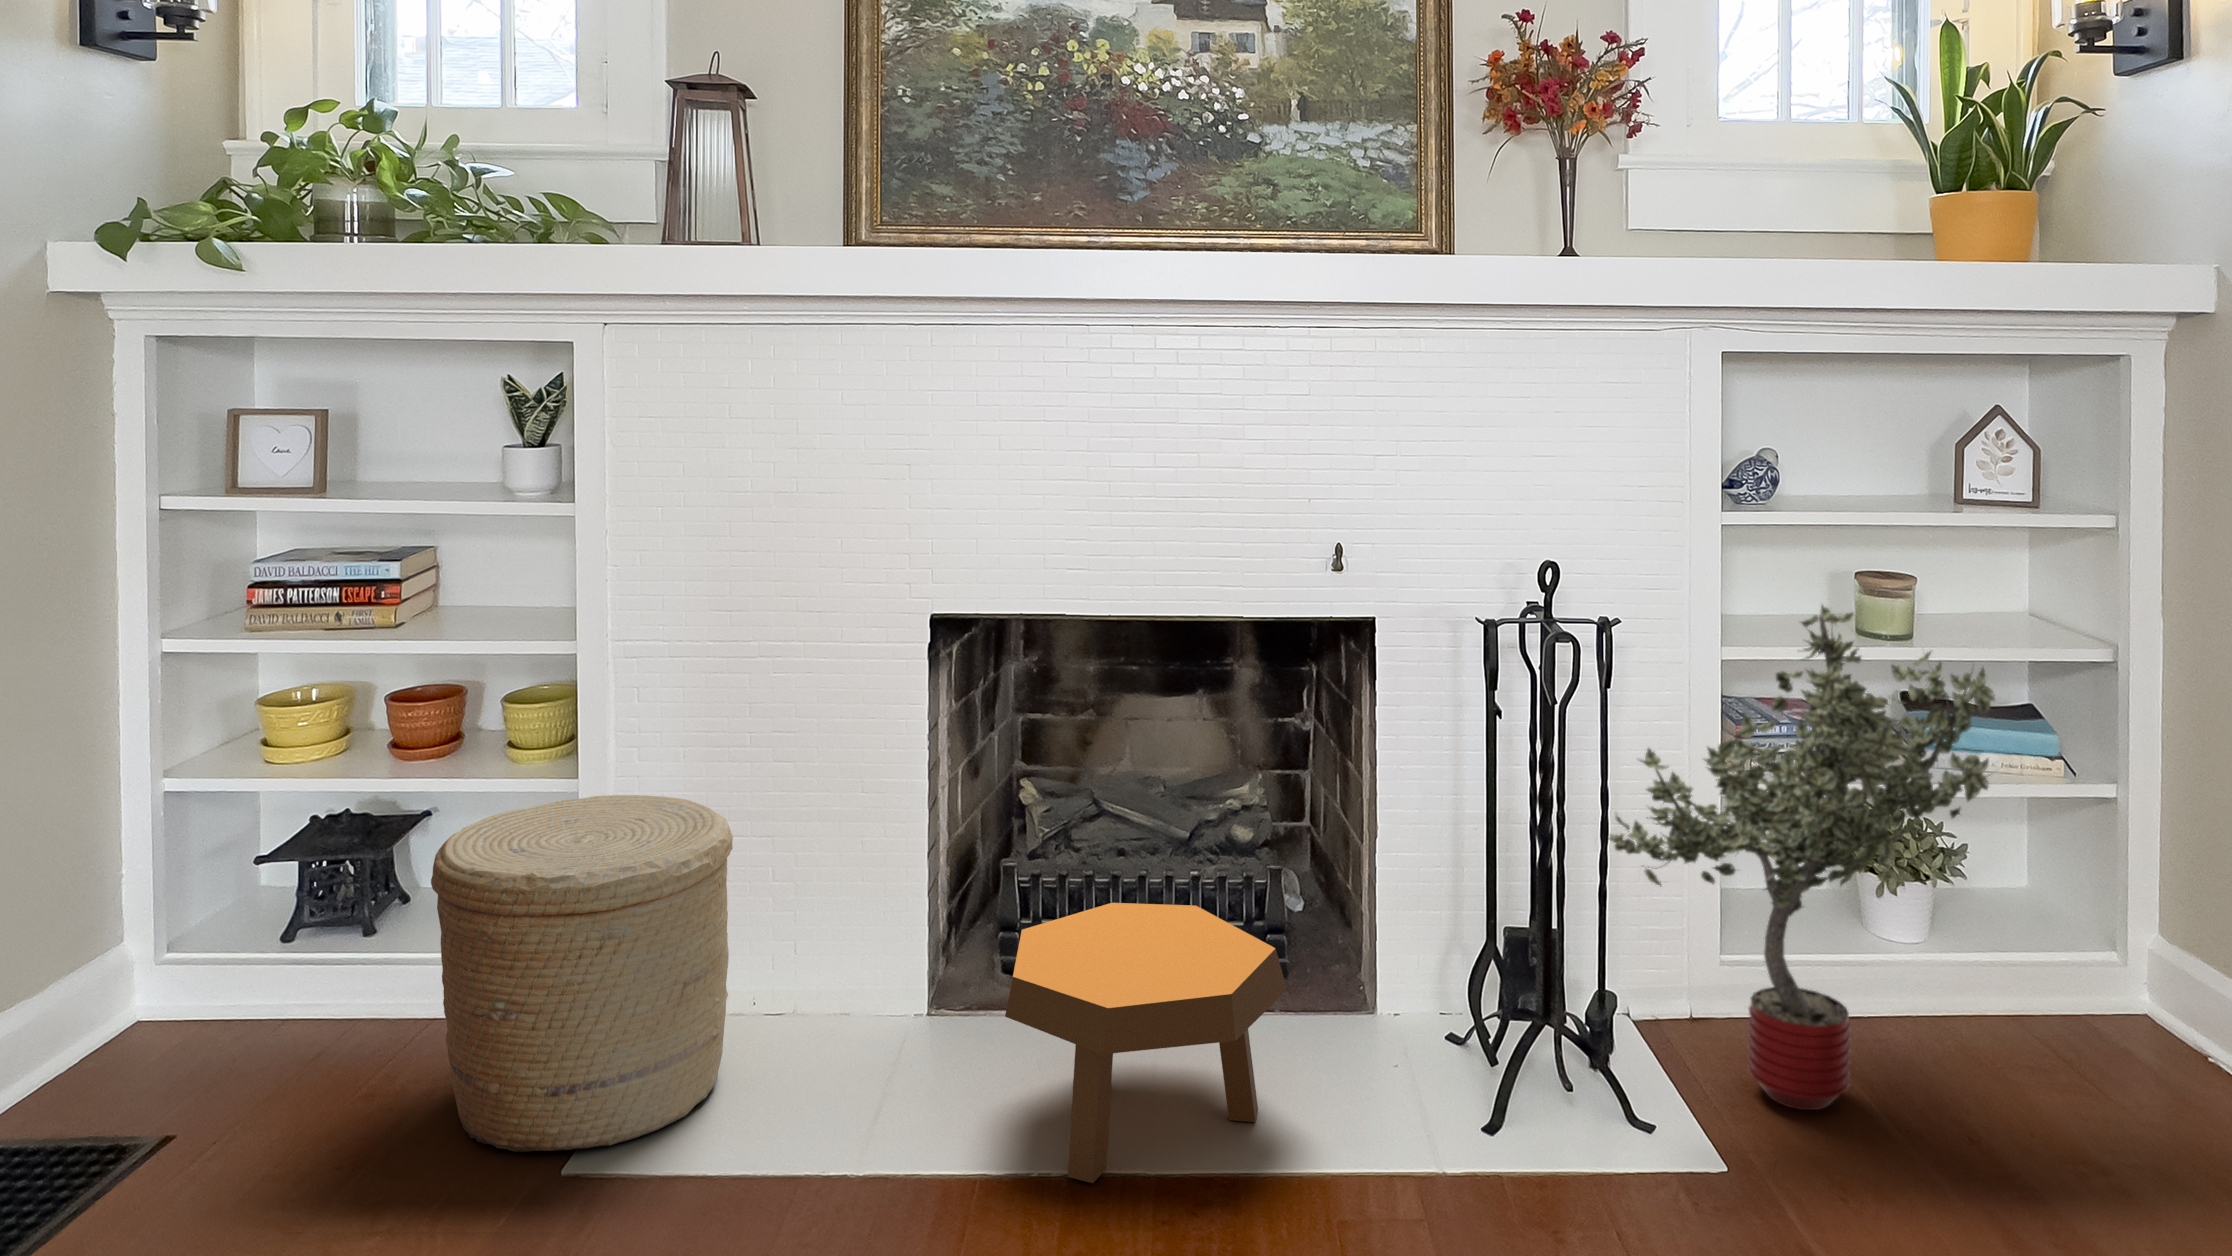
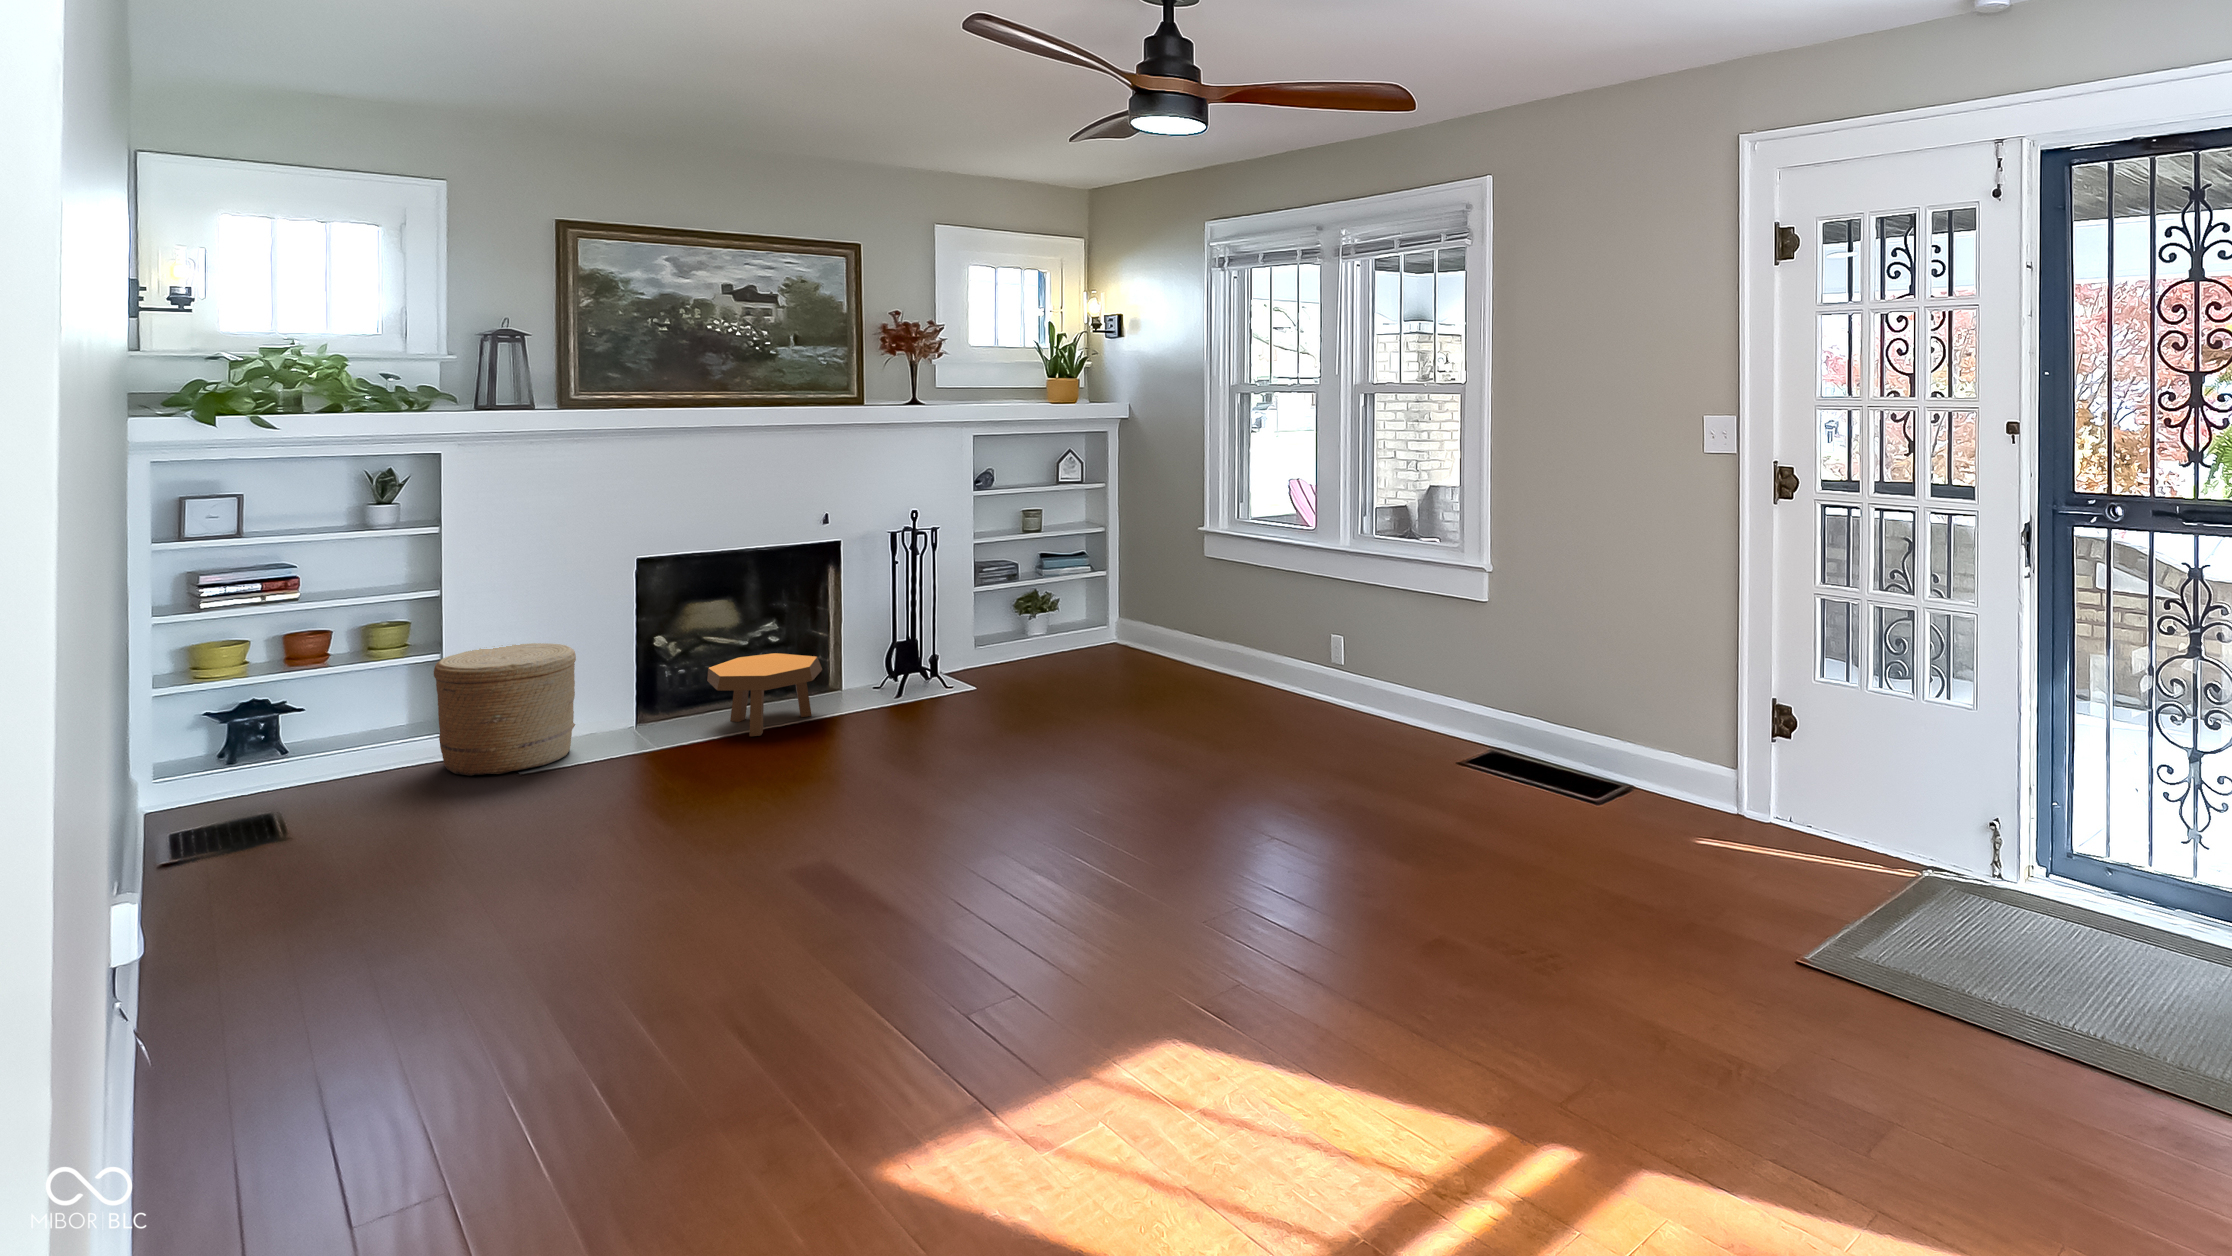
potted tree: present [1608,606,1995,1110] -> none [937,522,1062,682]

